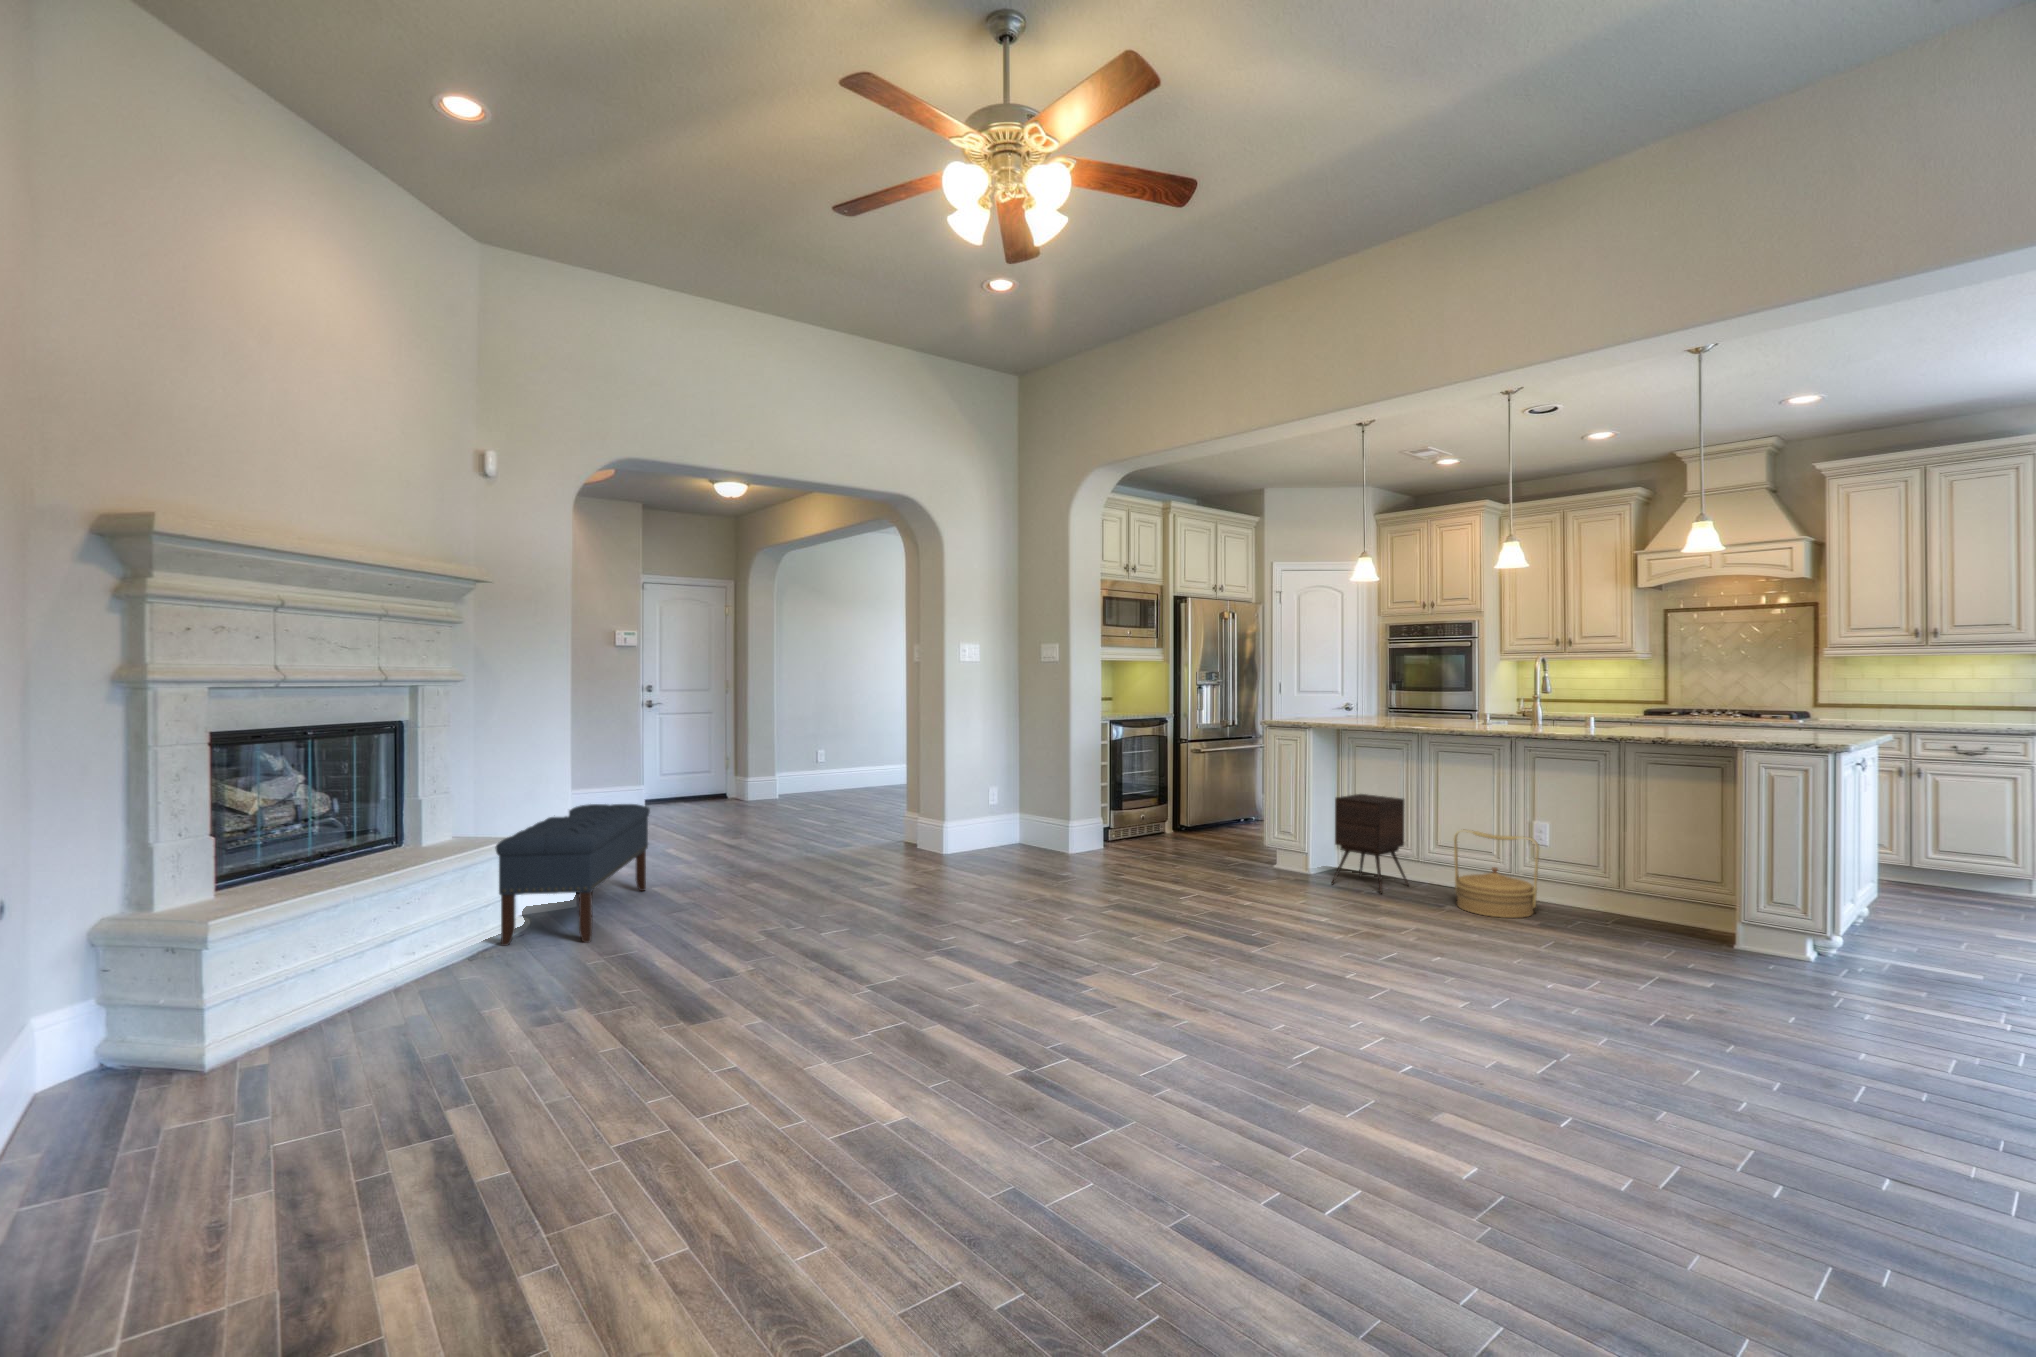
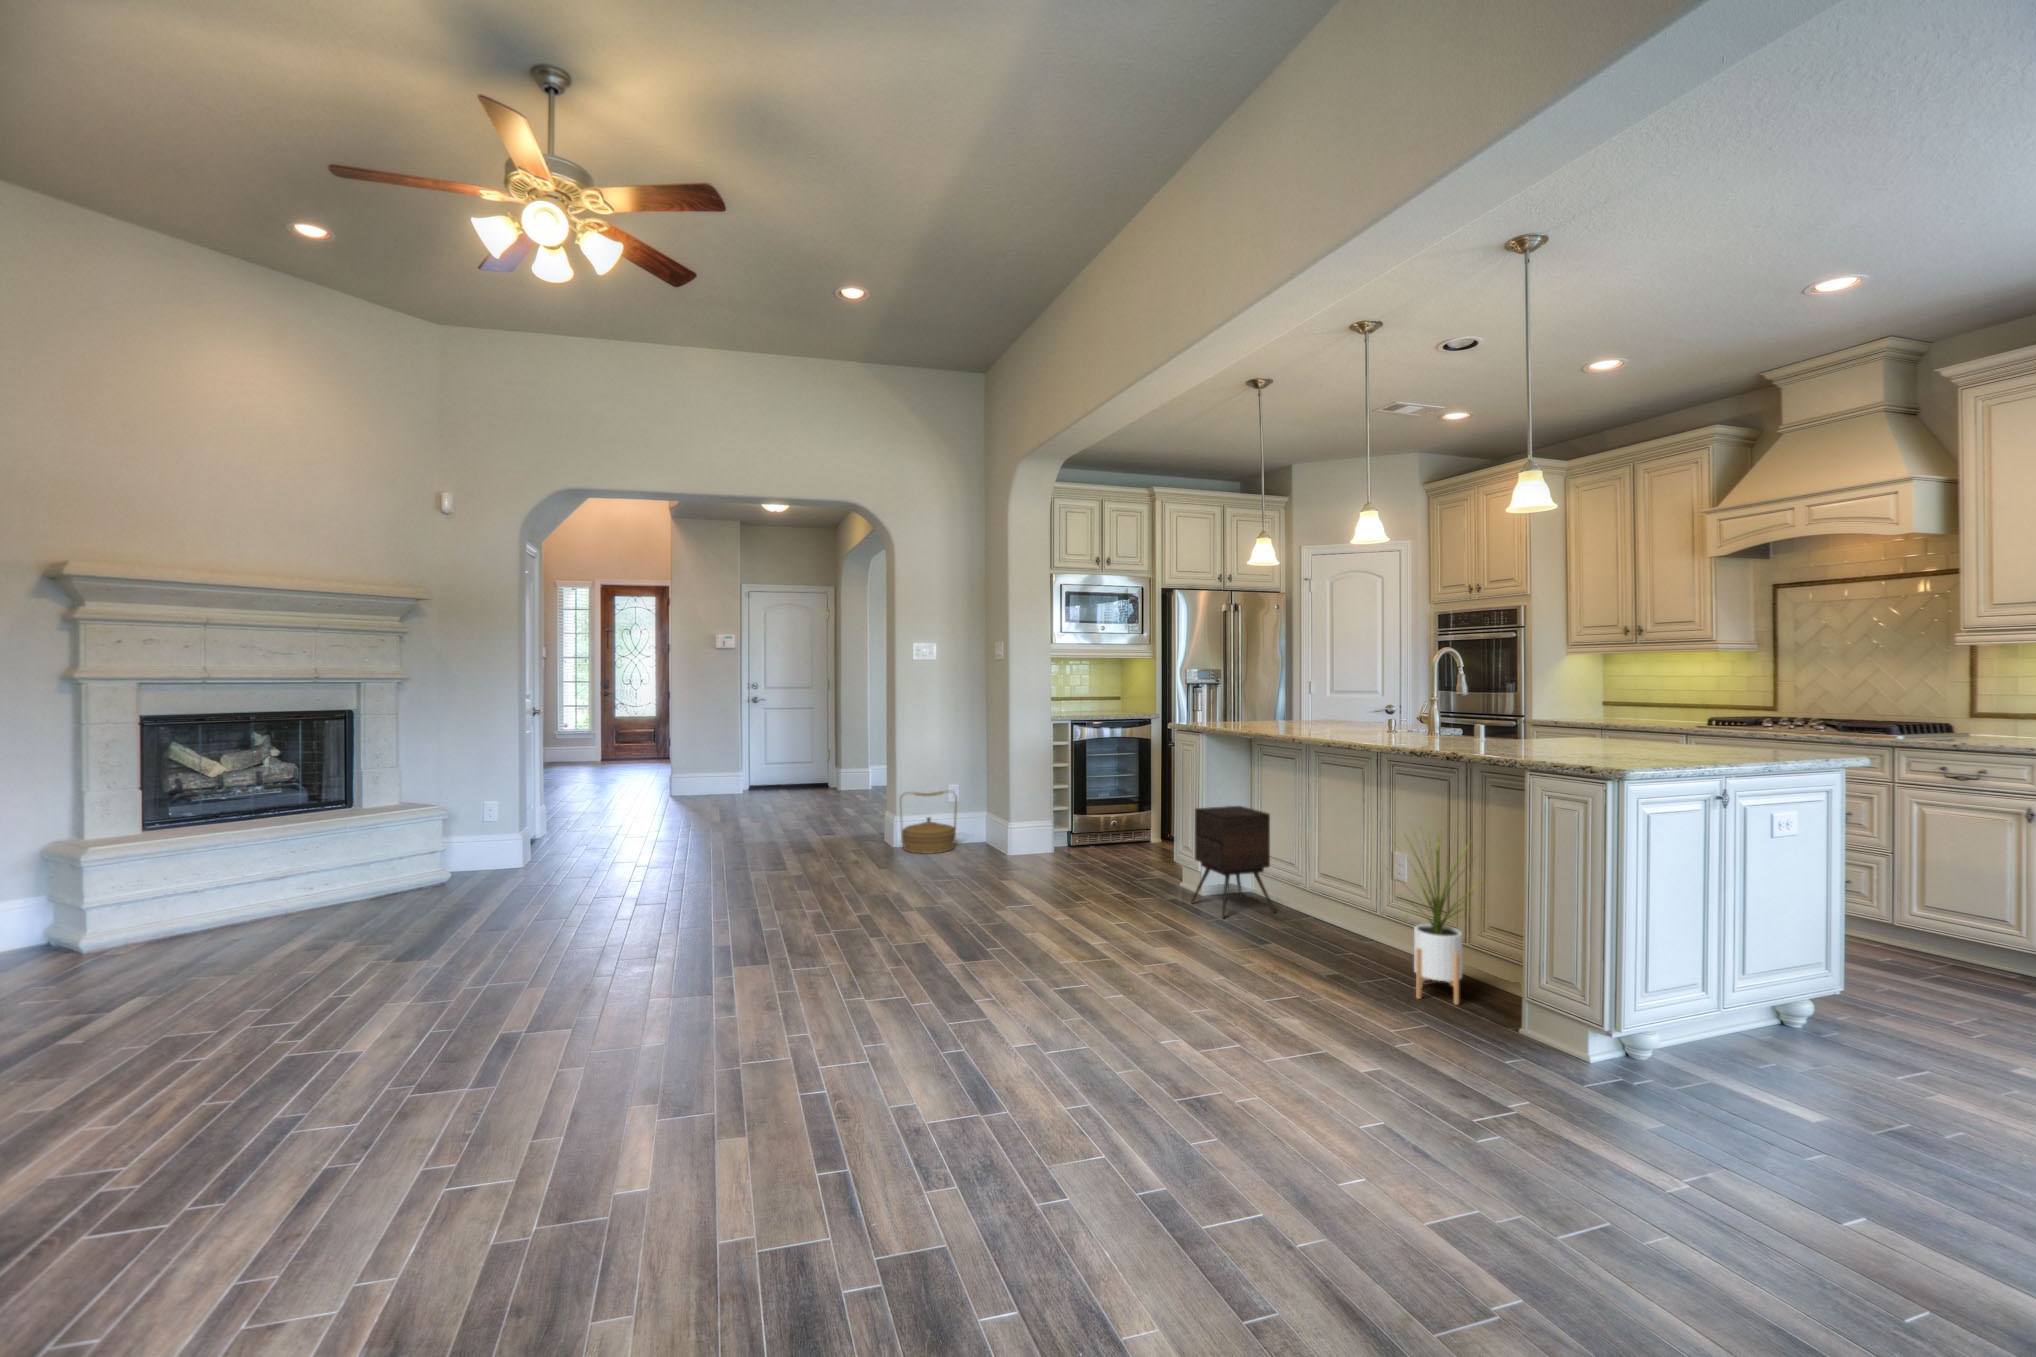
house plant: none [1594,793,1683,938] -> present [1403,836,1479,1005]
bench: present [496,804,650,946] -> none [407,782,600,895]
woven basket: present [1454,829,1539,918] -> present [900,791,957,854]

